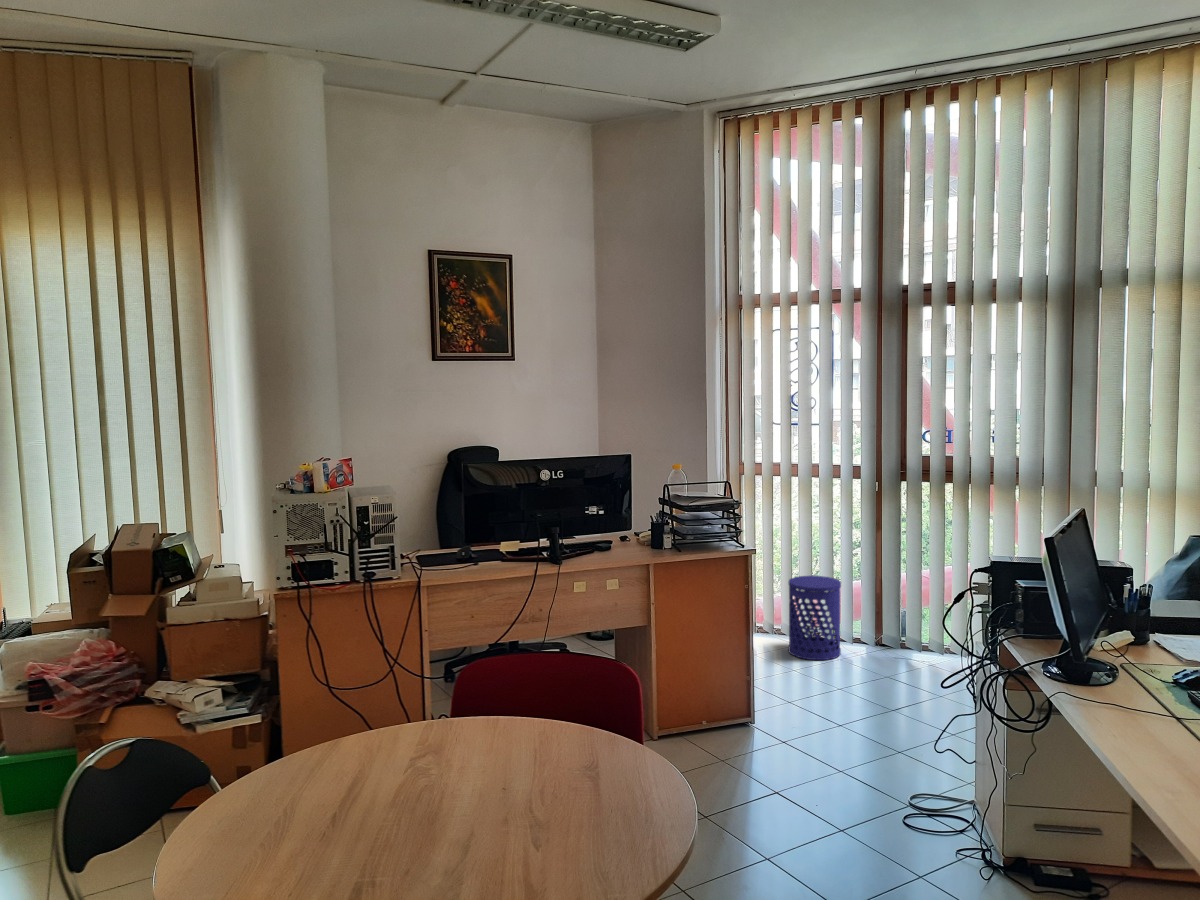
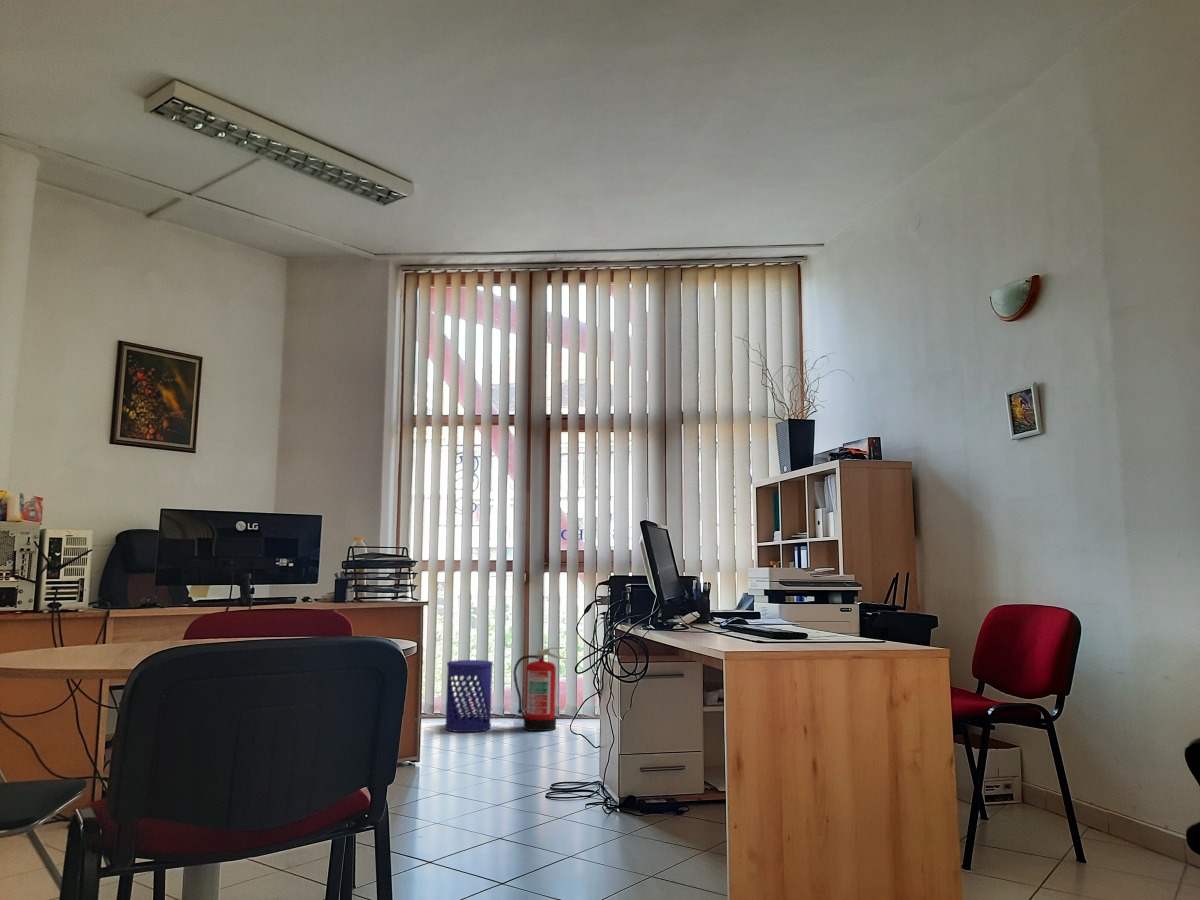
fire extinguisher: none [866,570,936,666] -> present [514,647,567,731]

